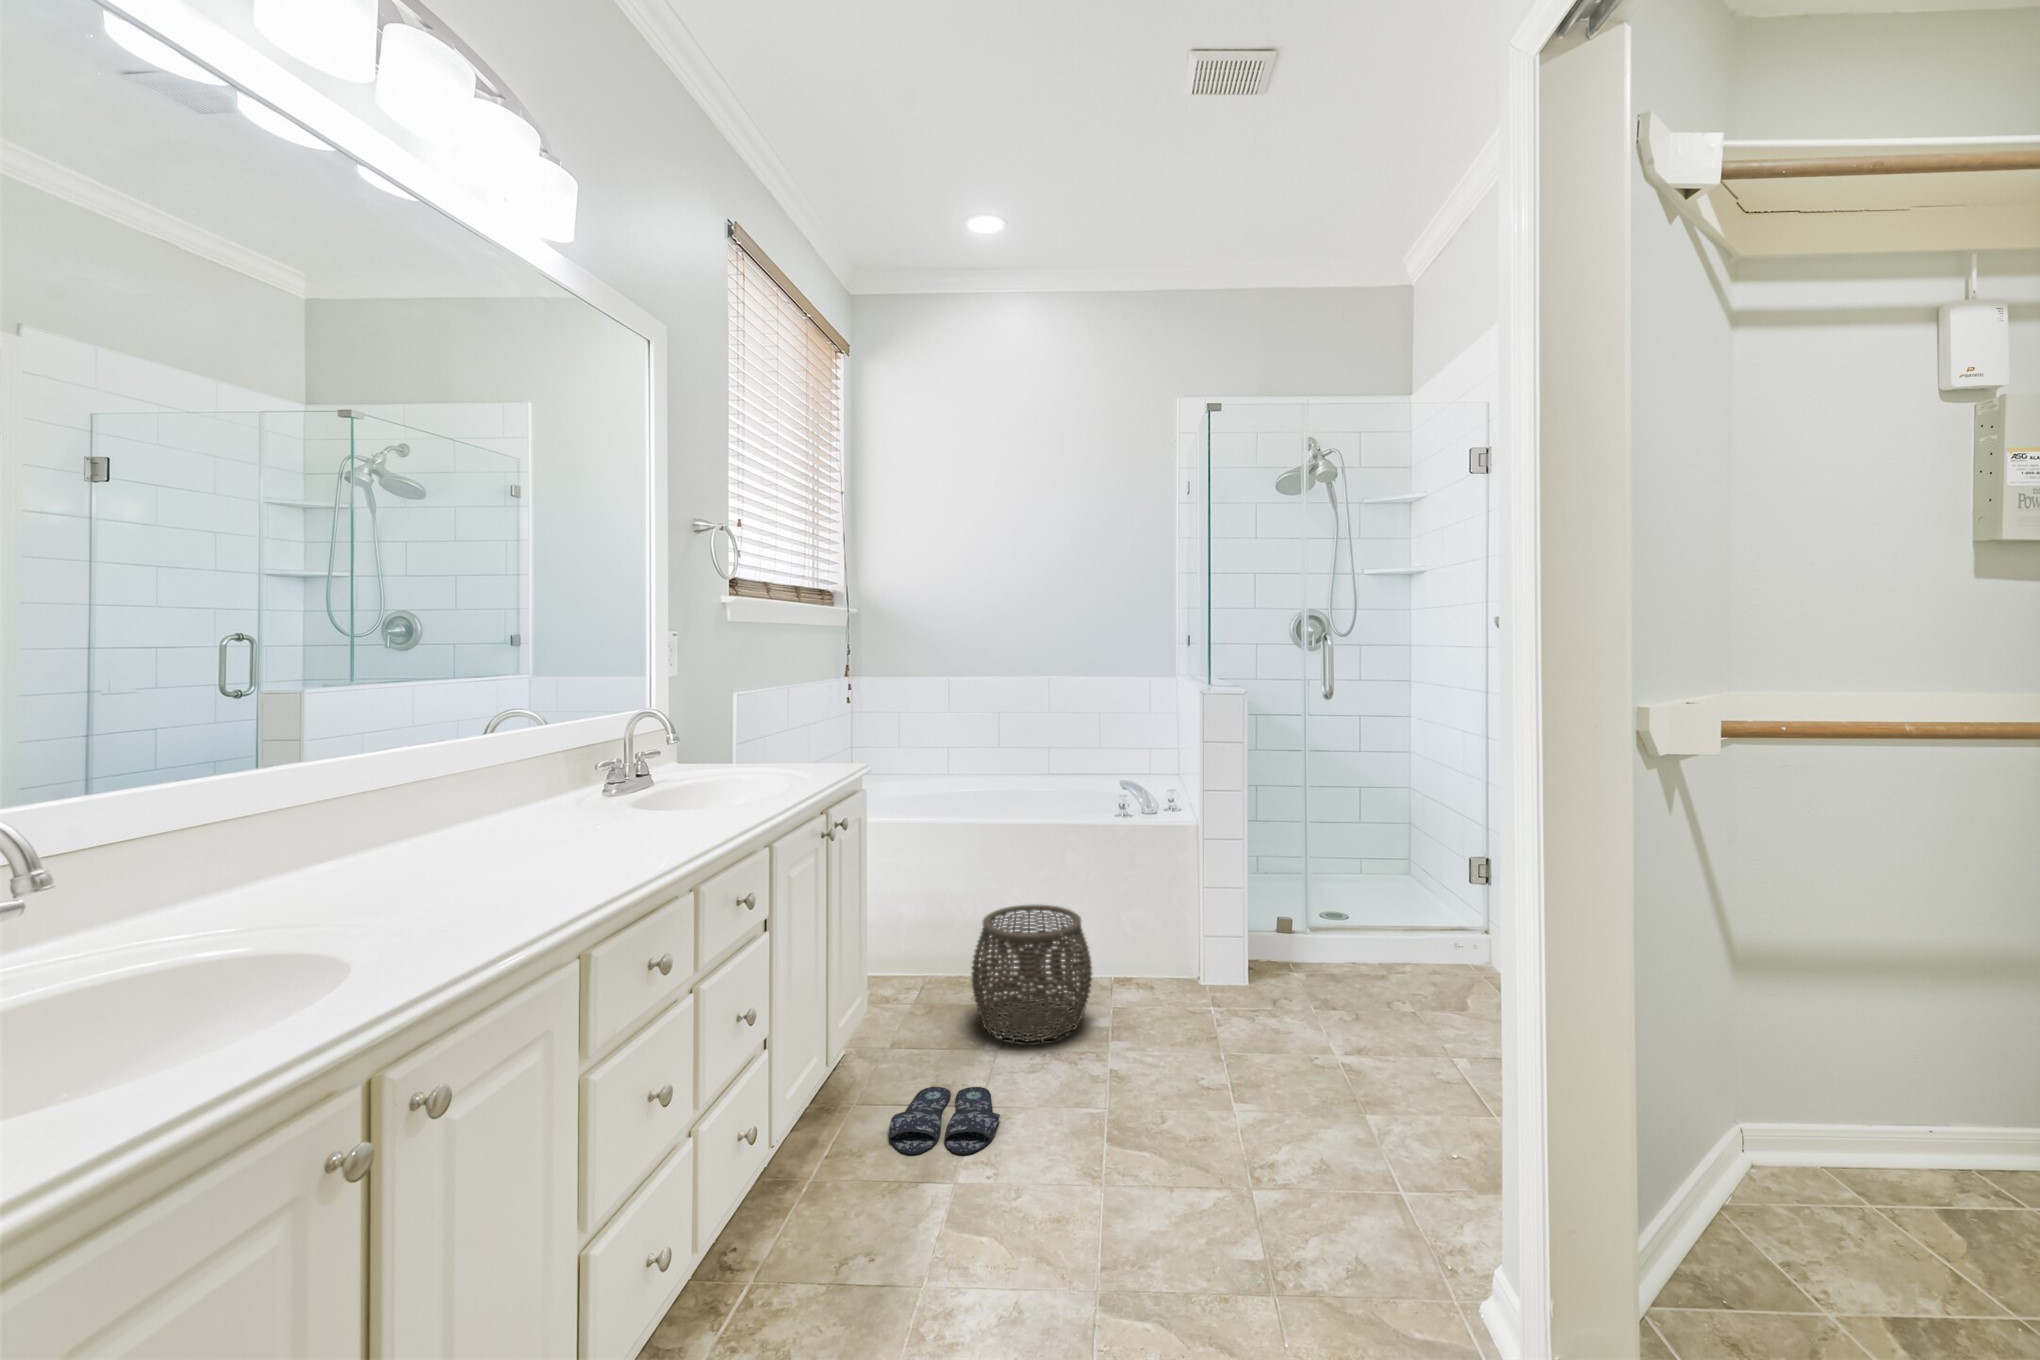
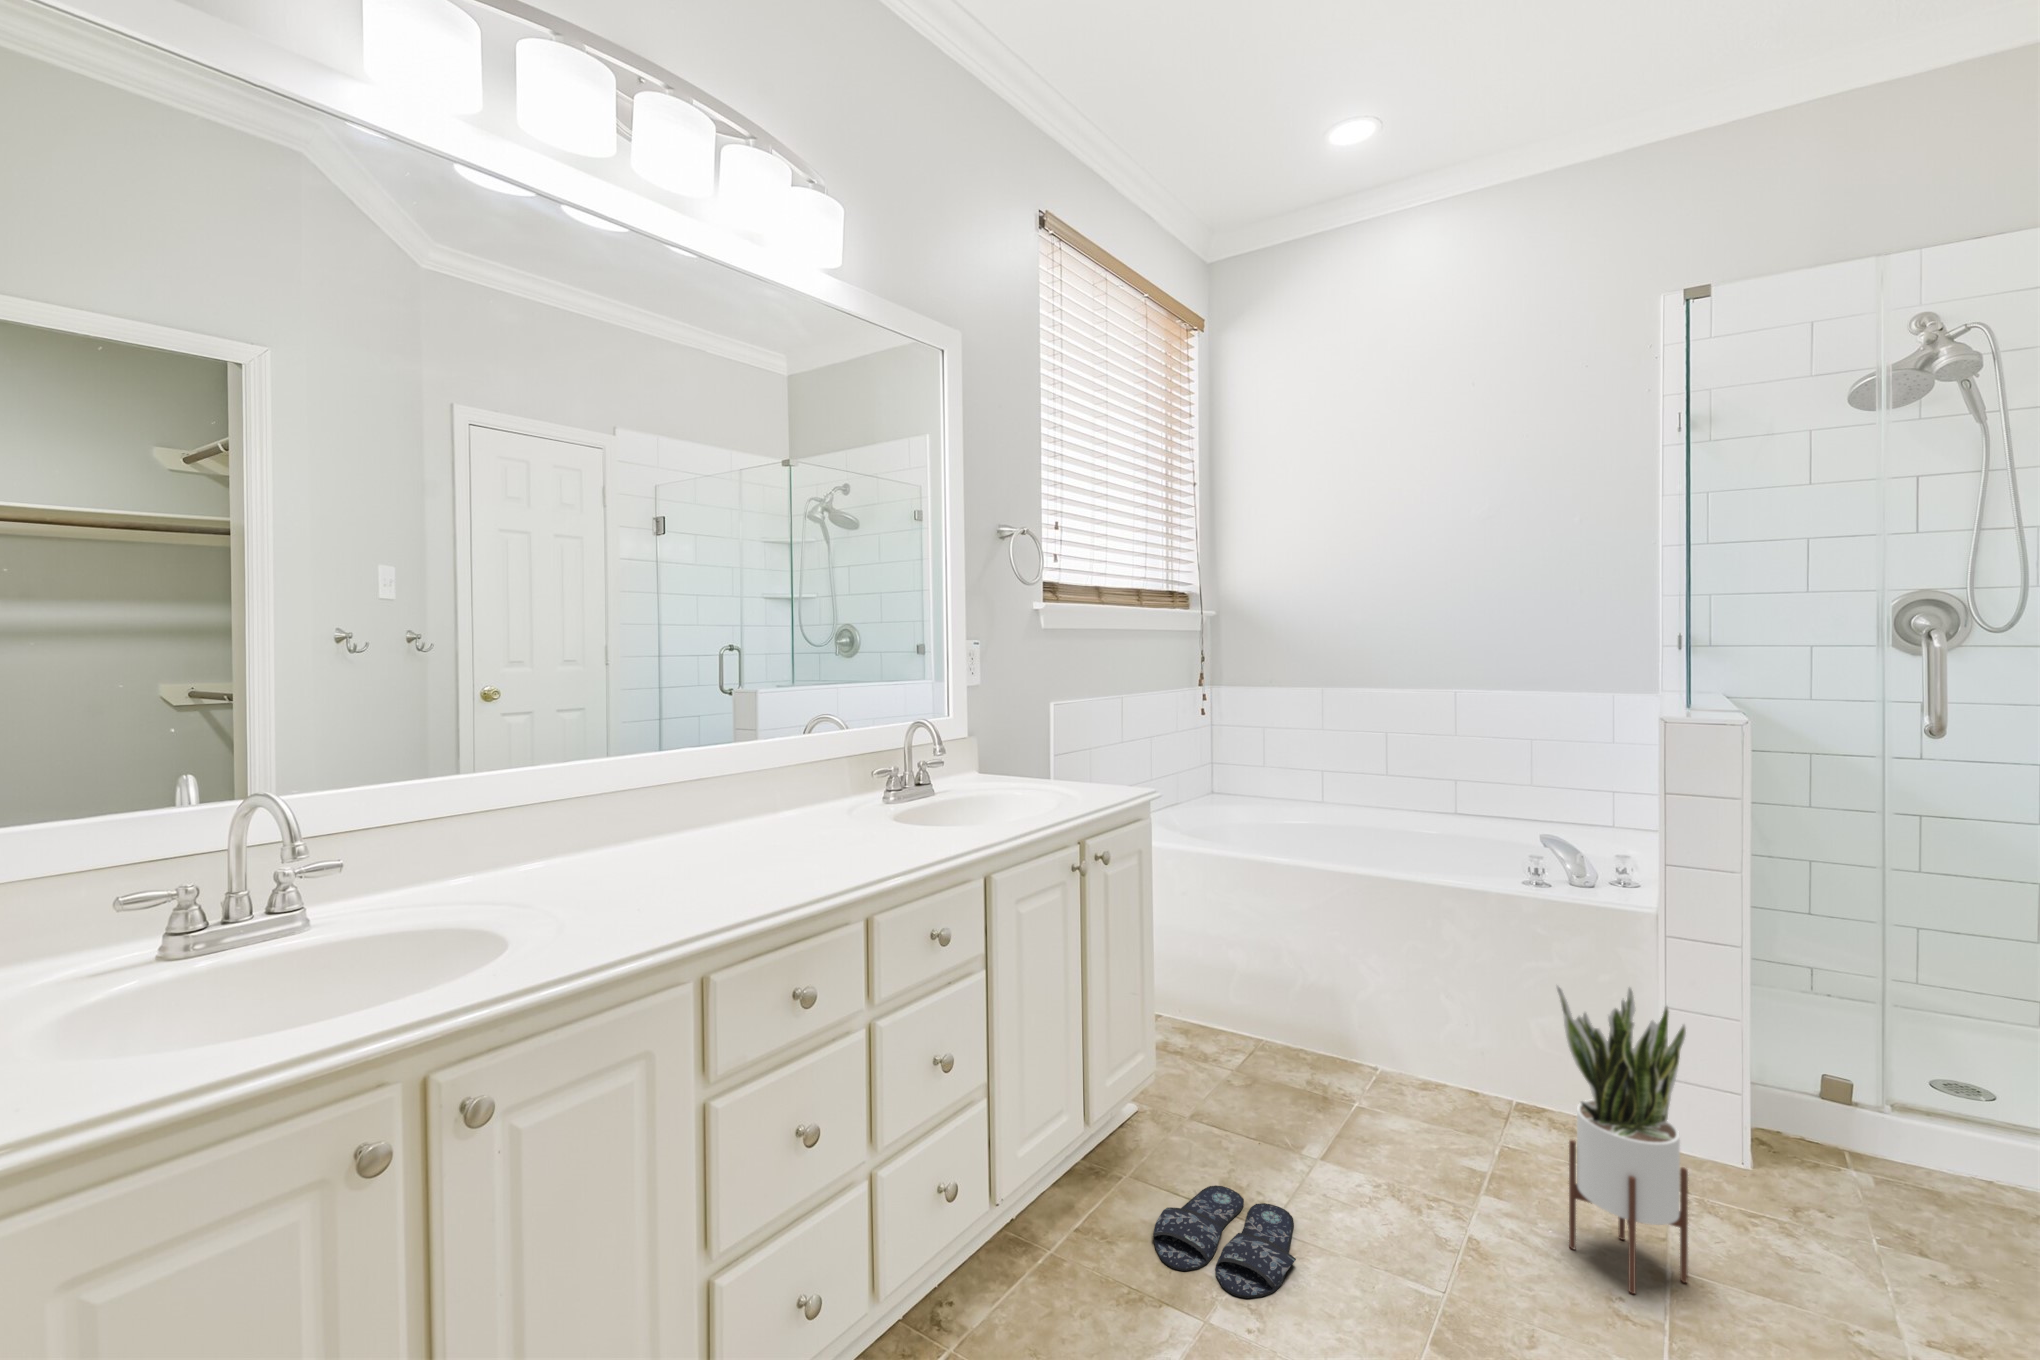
potted plant: none [1154,864,1221,1064] -> present [1556,986,1688,1294]
woven basket: present [971,905,1092,1042] -> none [1297,983,1470,1176]

